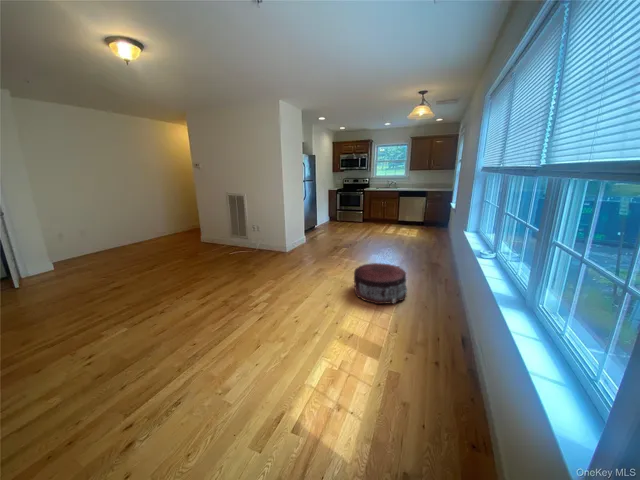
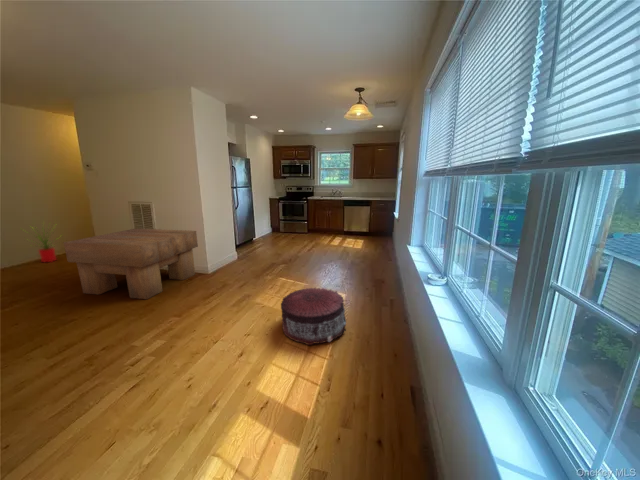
house plant: none [149,207,179,239] -> present [32,227,56,262]
coffee table: none [190,214,279,267] -> present [64,229,198,299]

